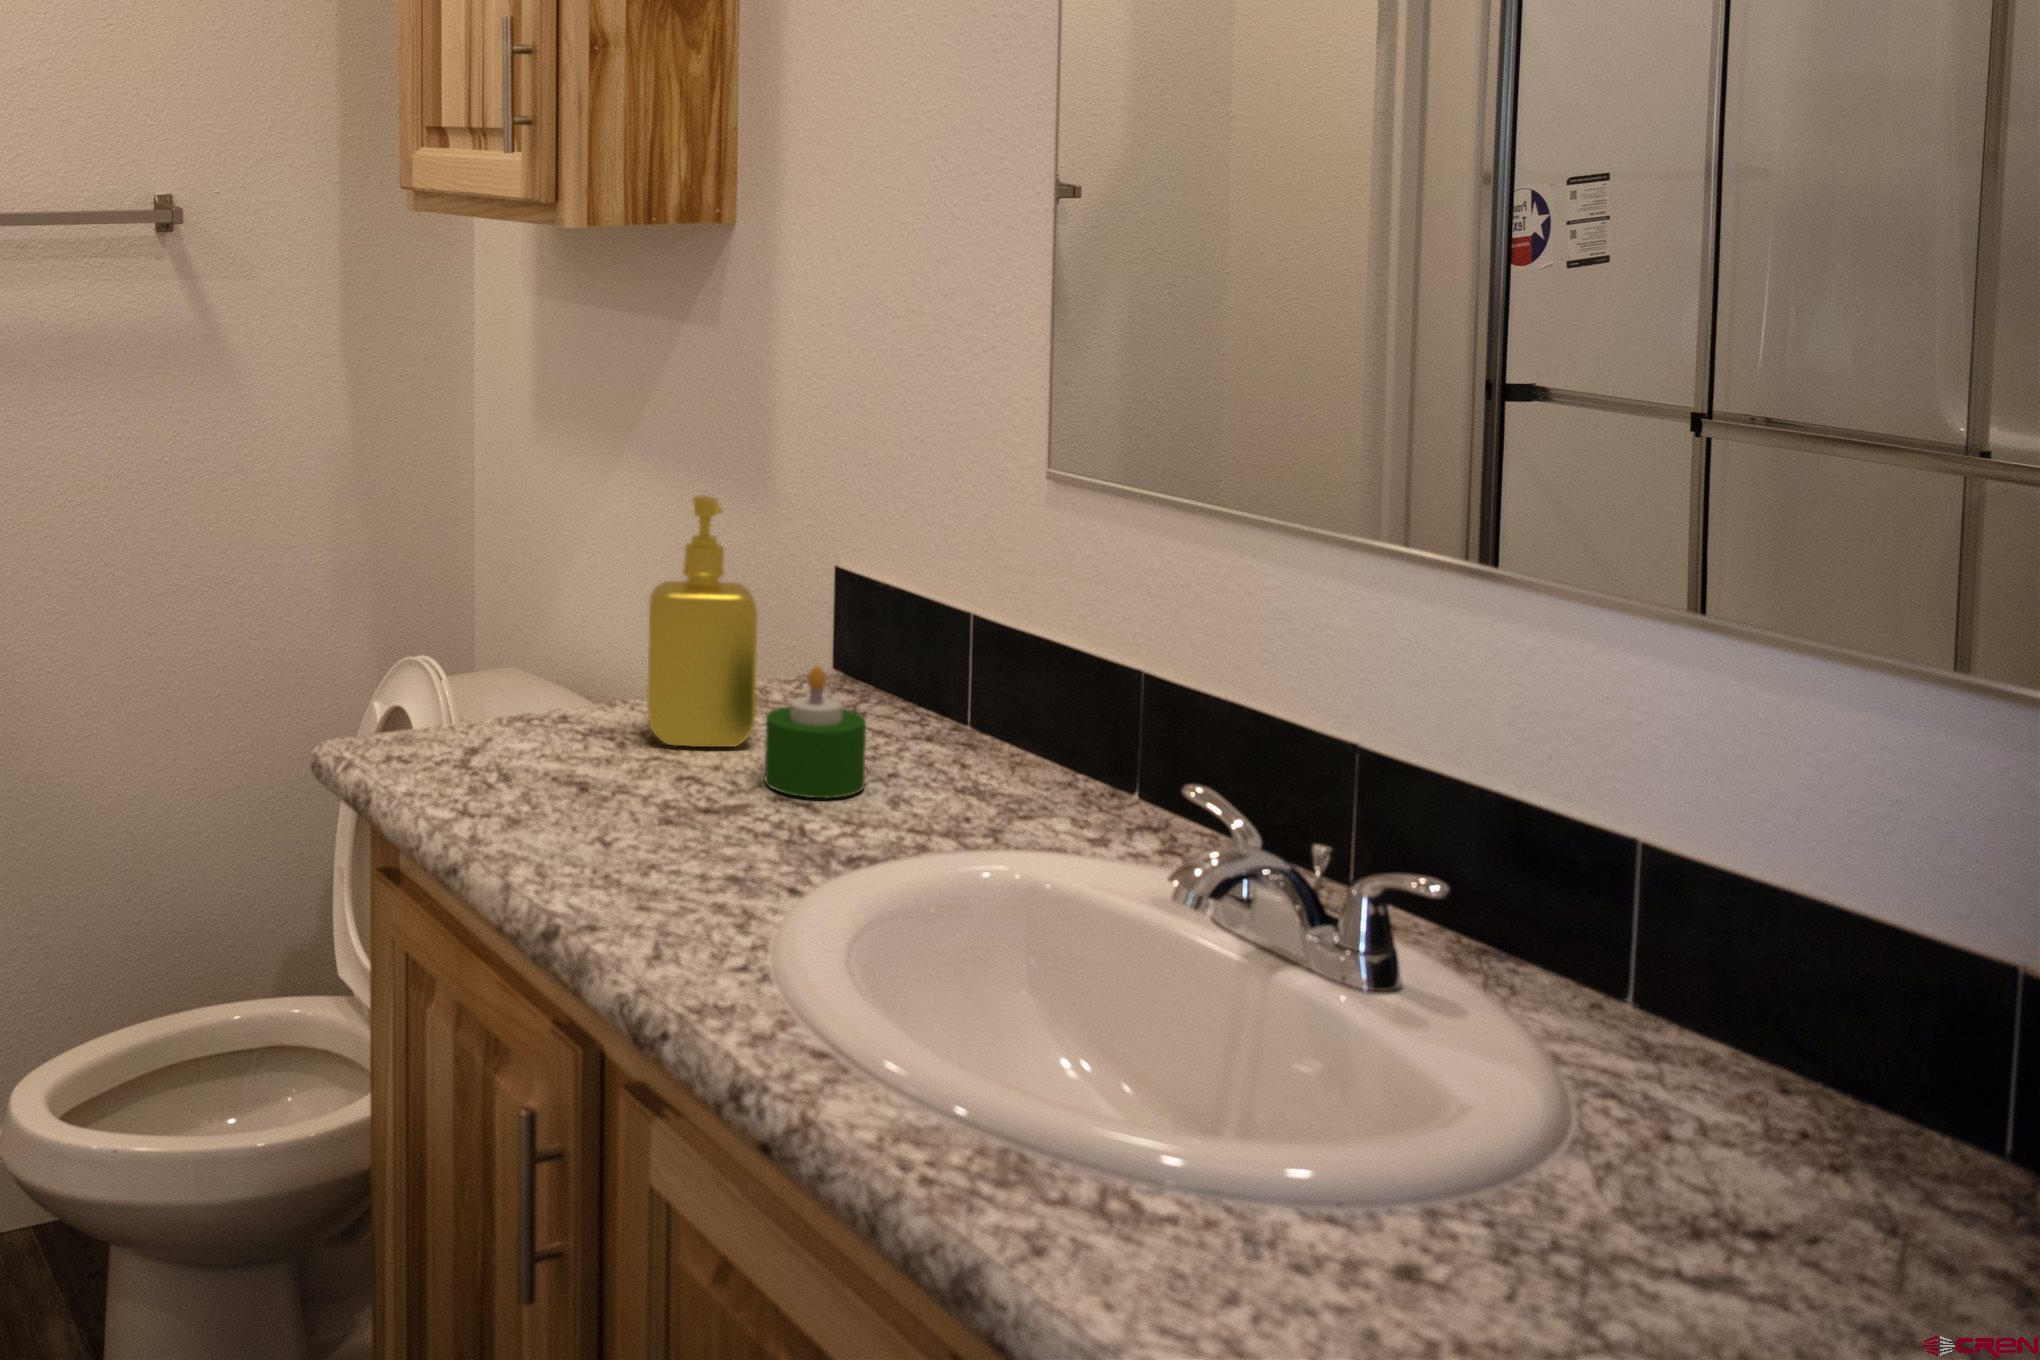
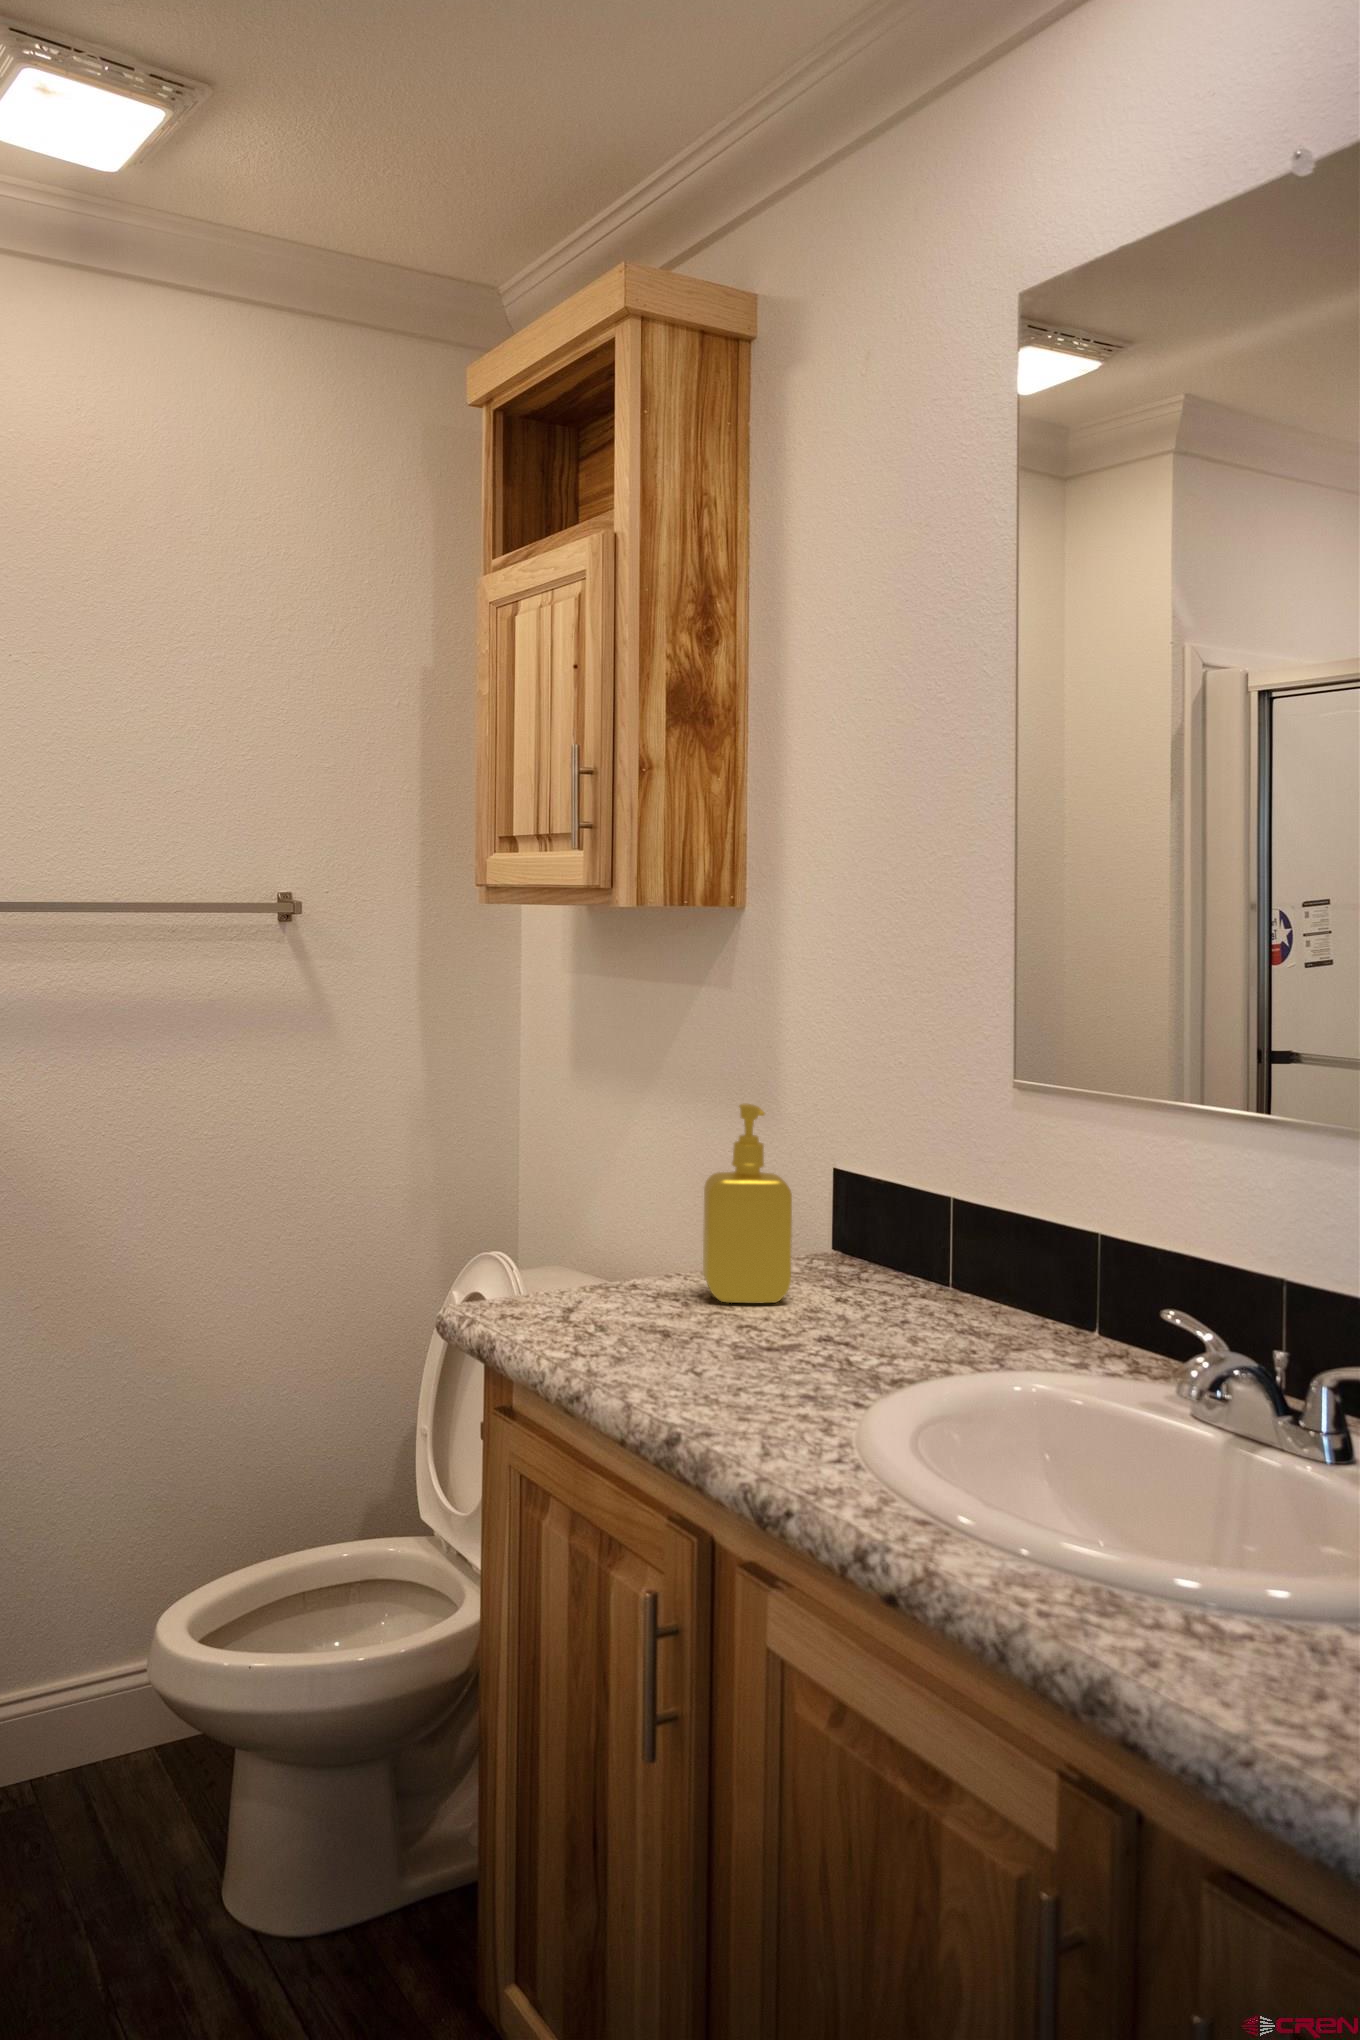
candle: present [765,666,866,798] -> none [807,1232,886,1338]

